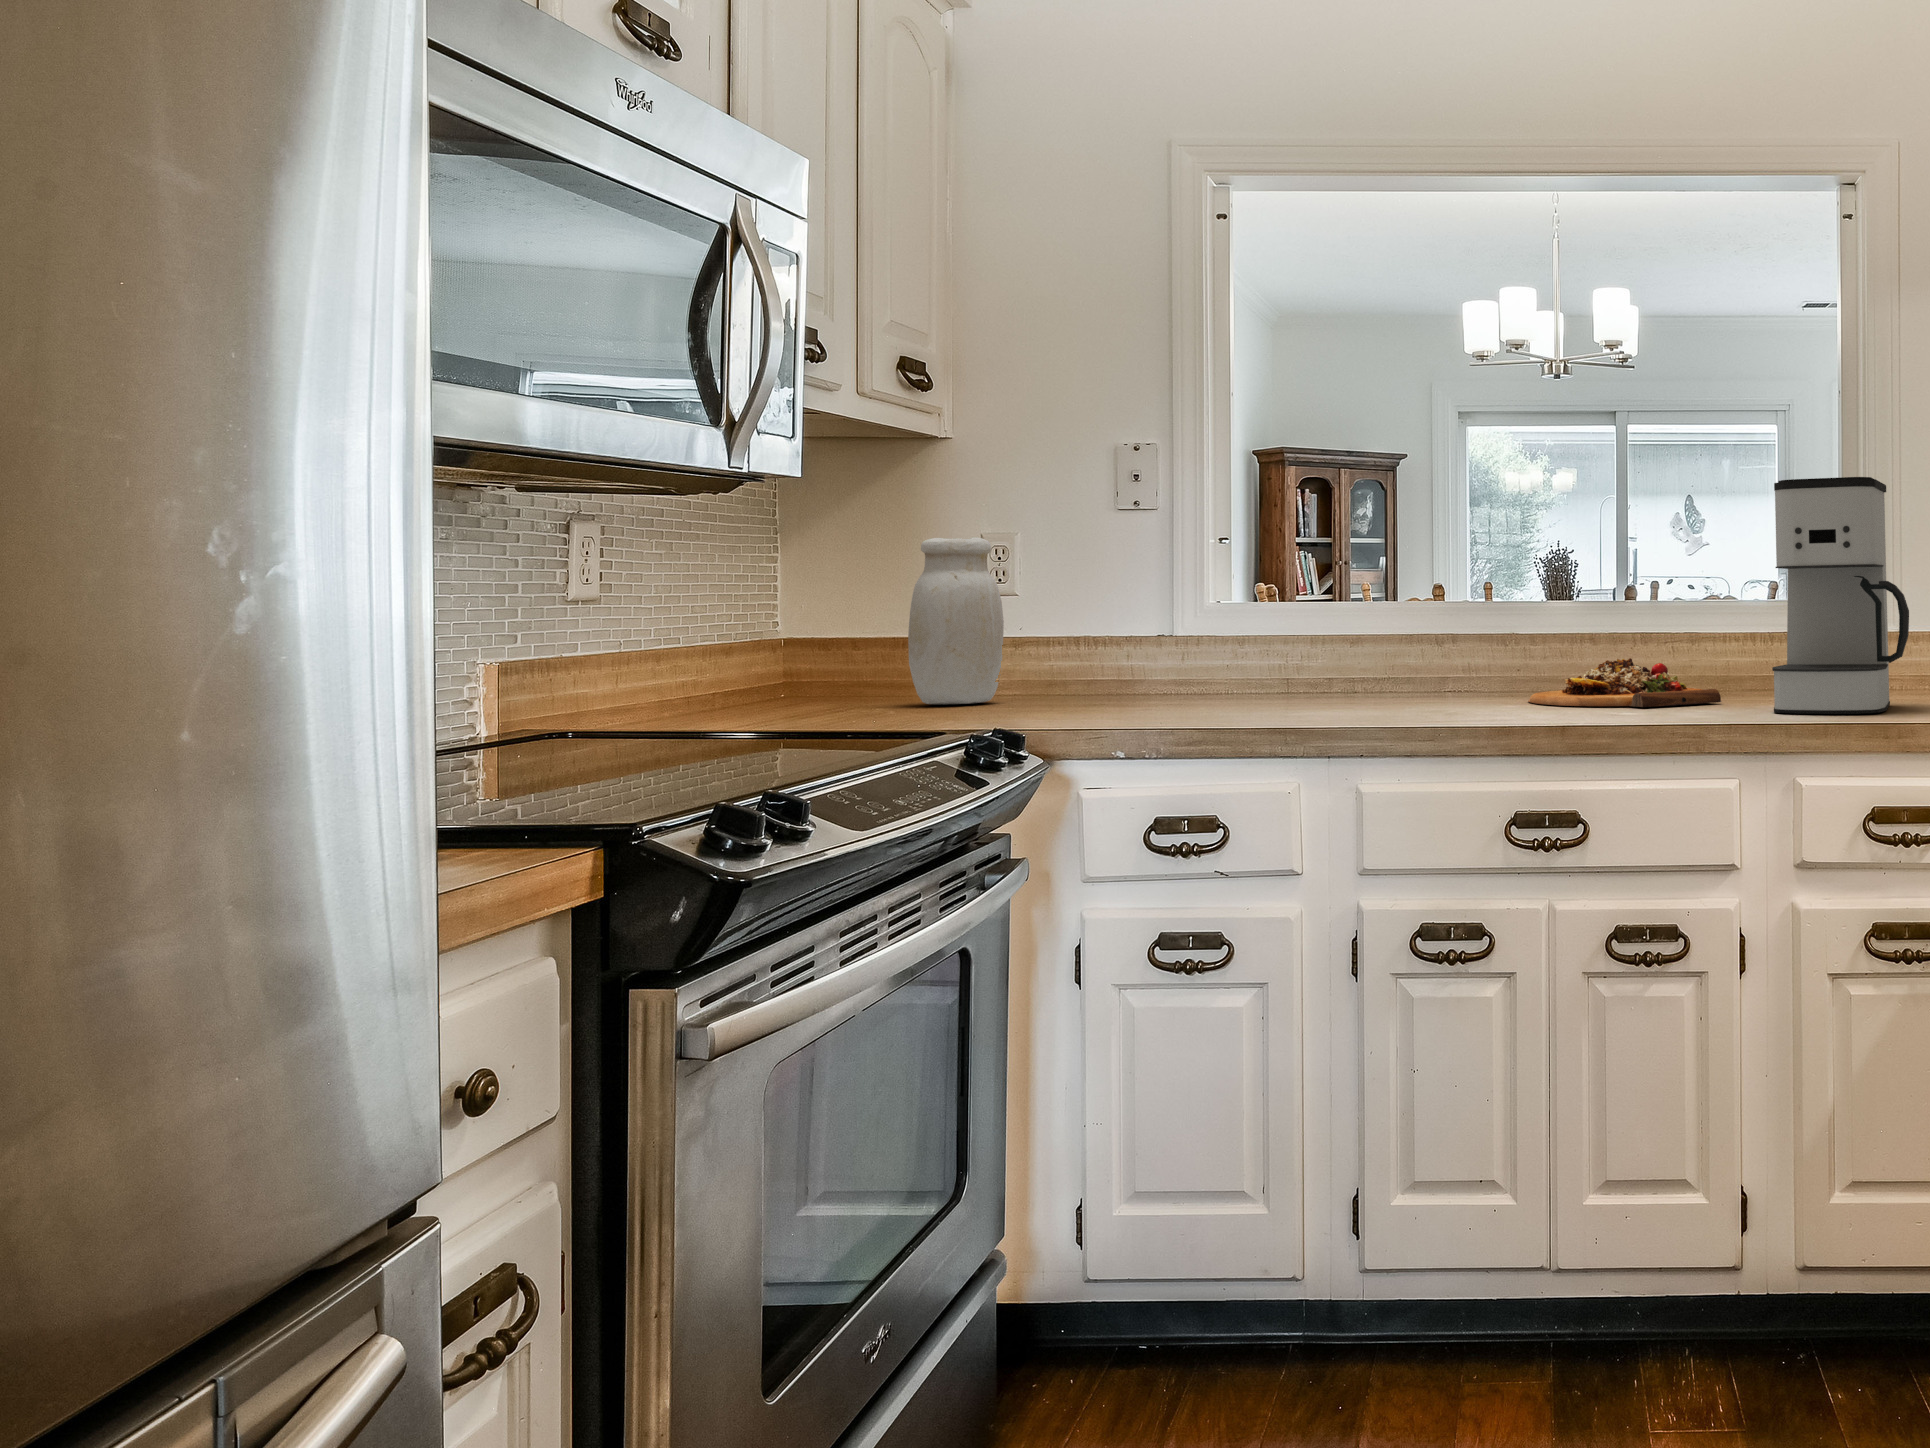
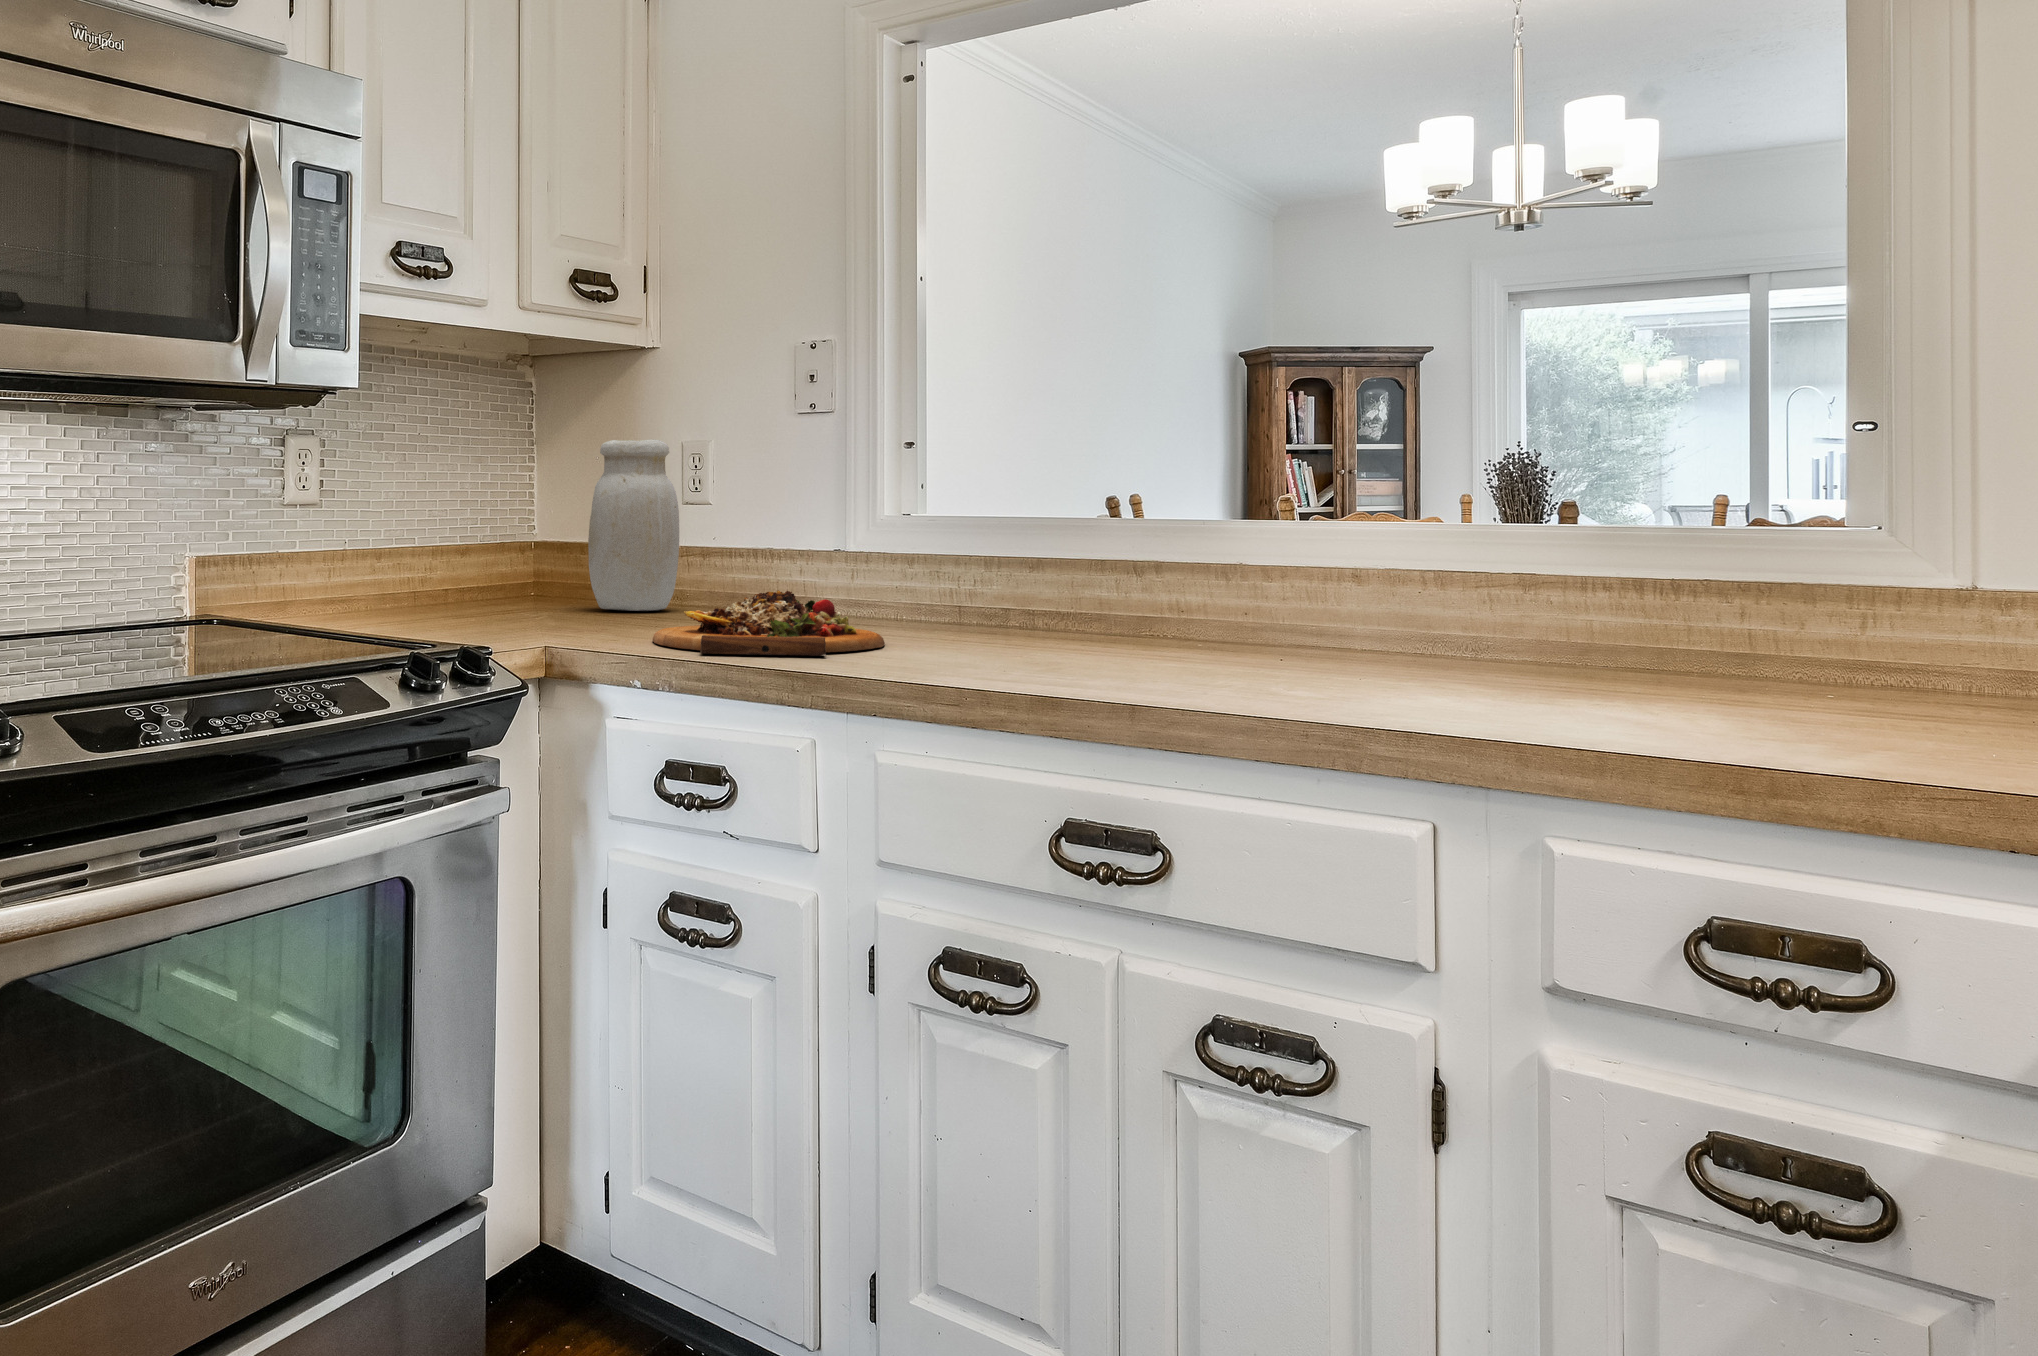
coffee maker: present [1772,477,1909,714] -> none [1550,311,1866,746]
cutting board: present [1528,658,1721,707] -> present [653,590,885,656]

